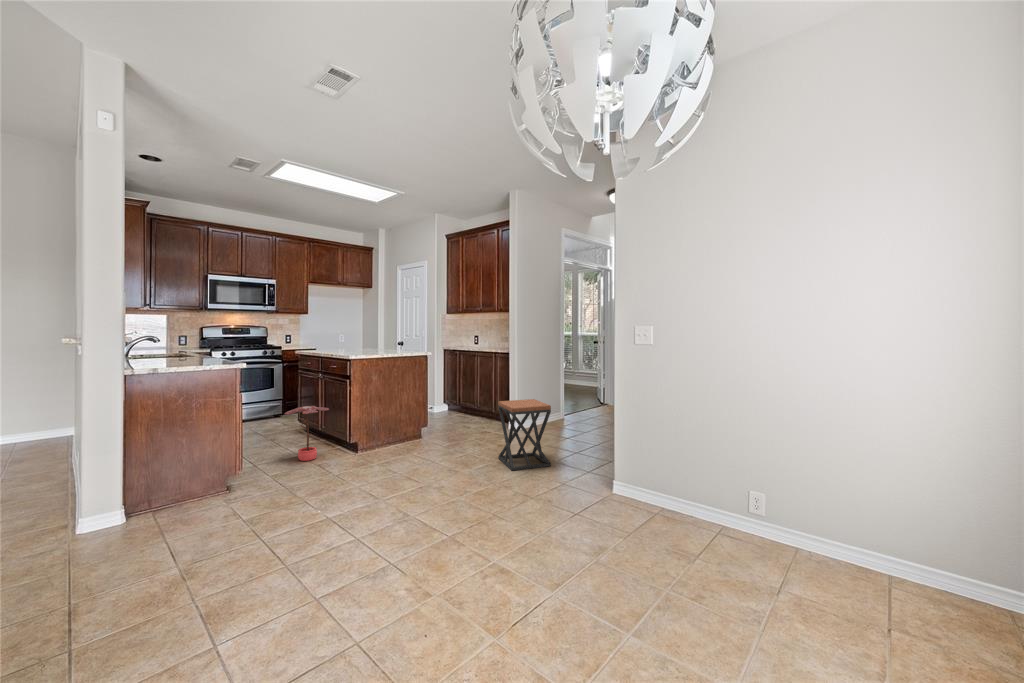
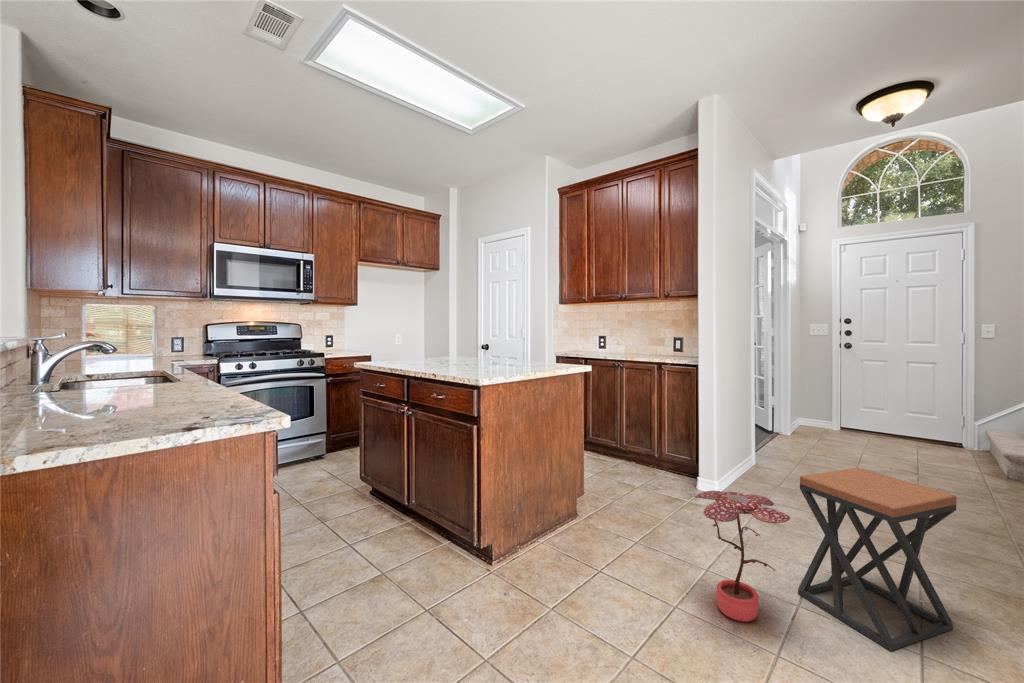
potted plant: present [284,406,329,461] -> present [694,491,790,622]

